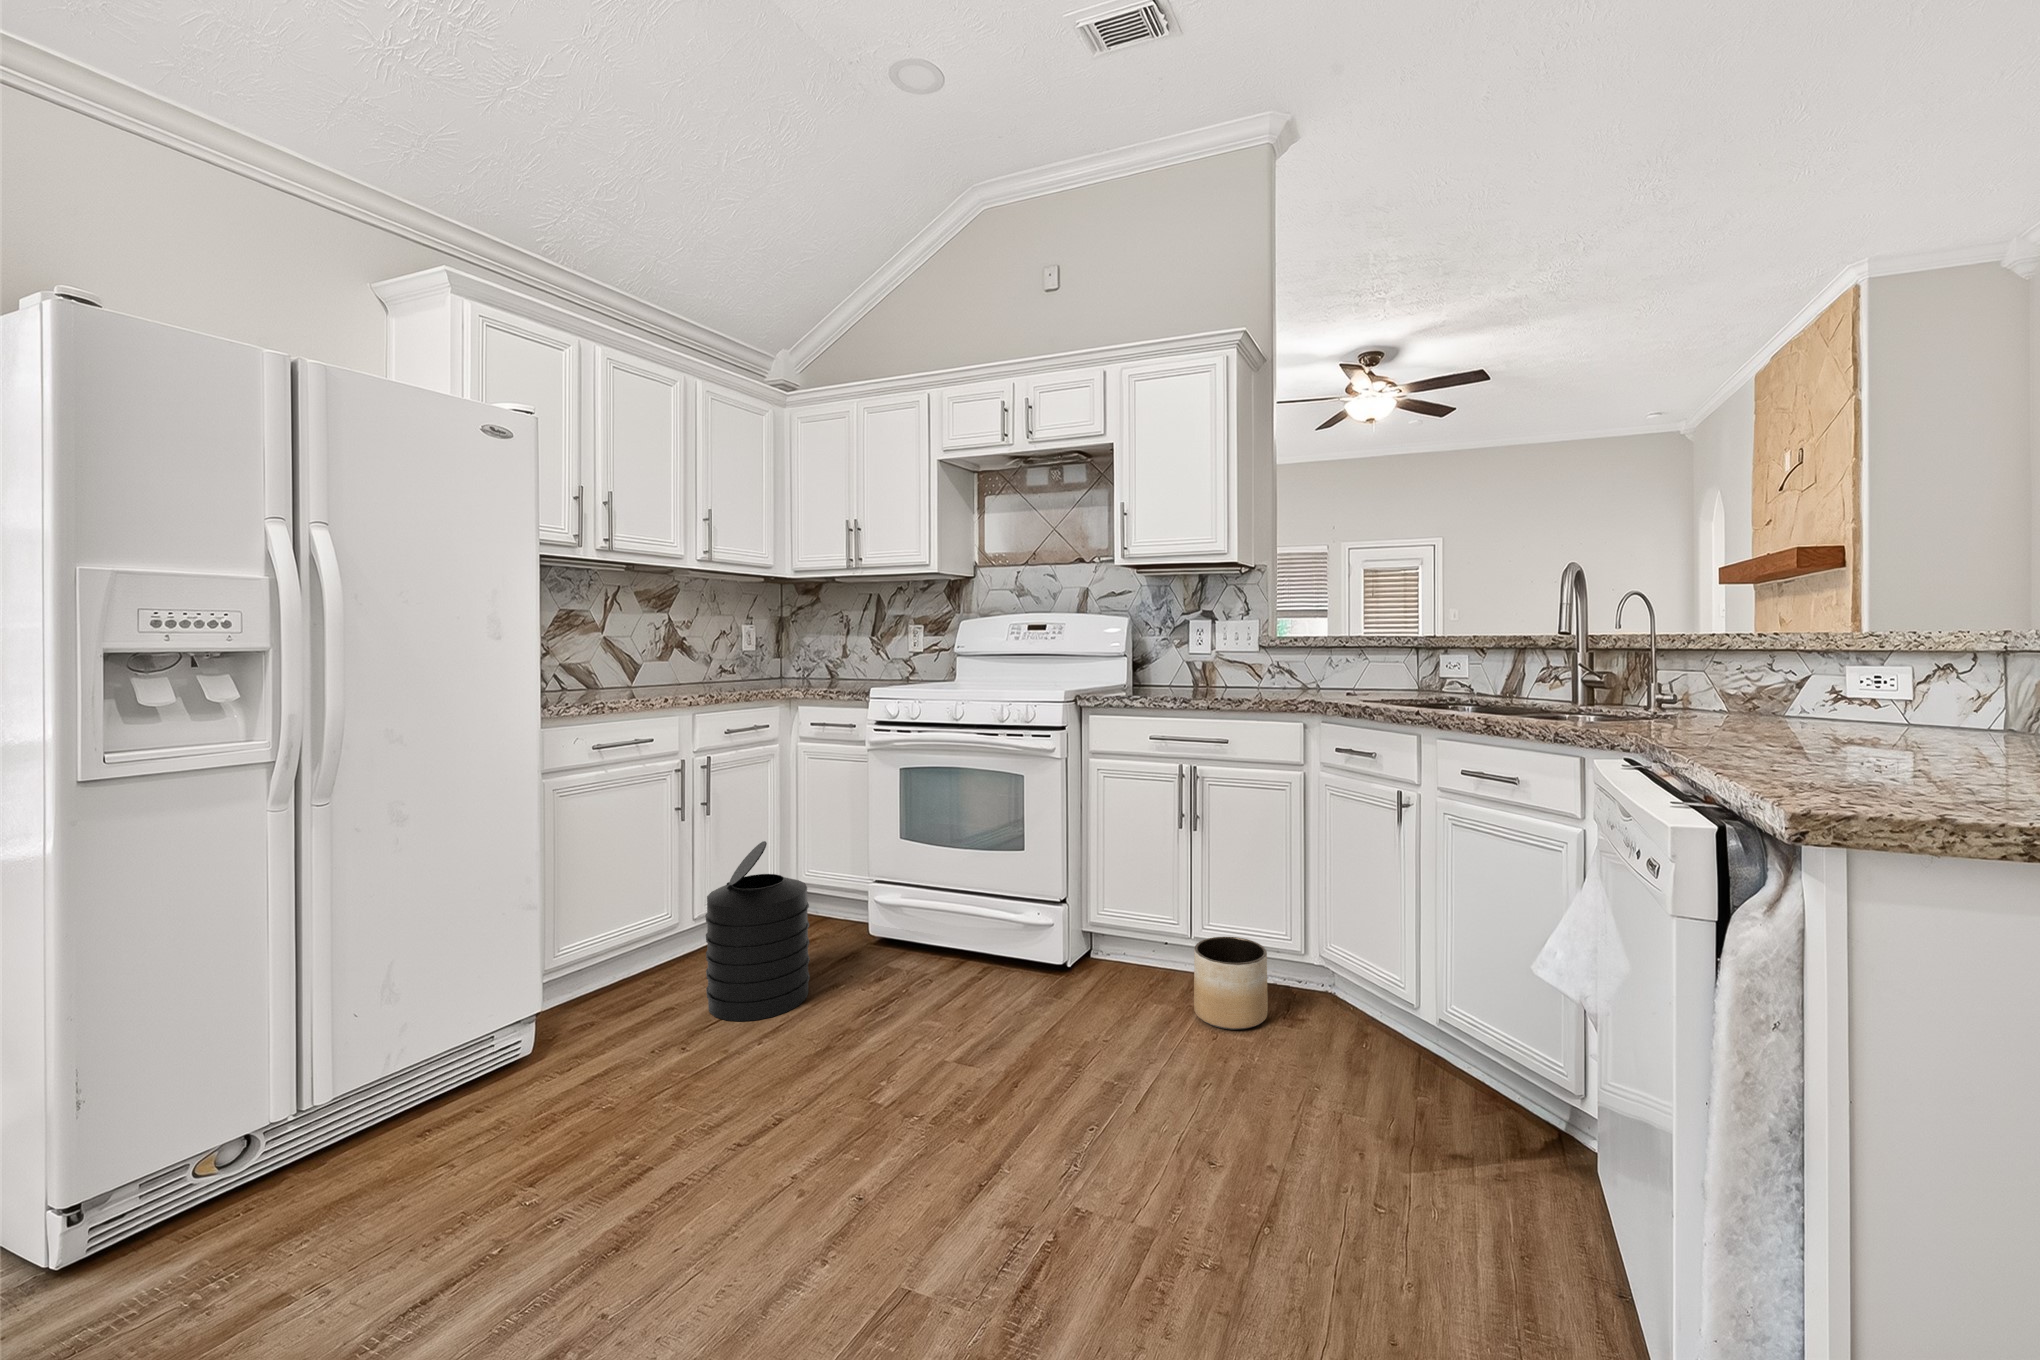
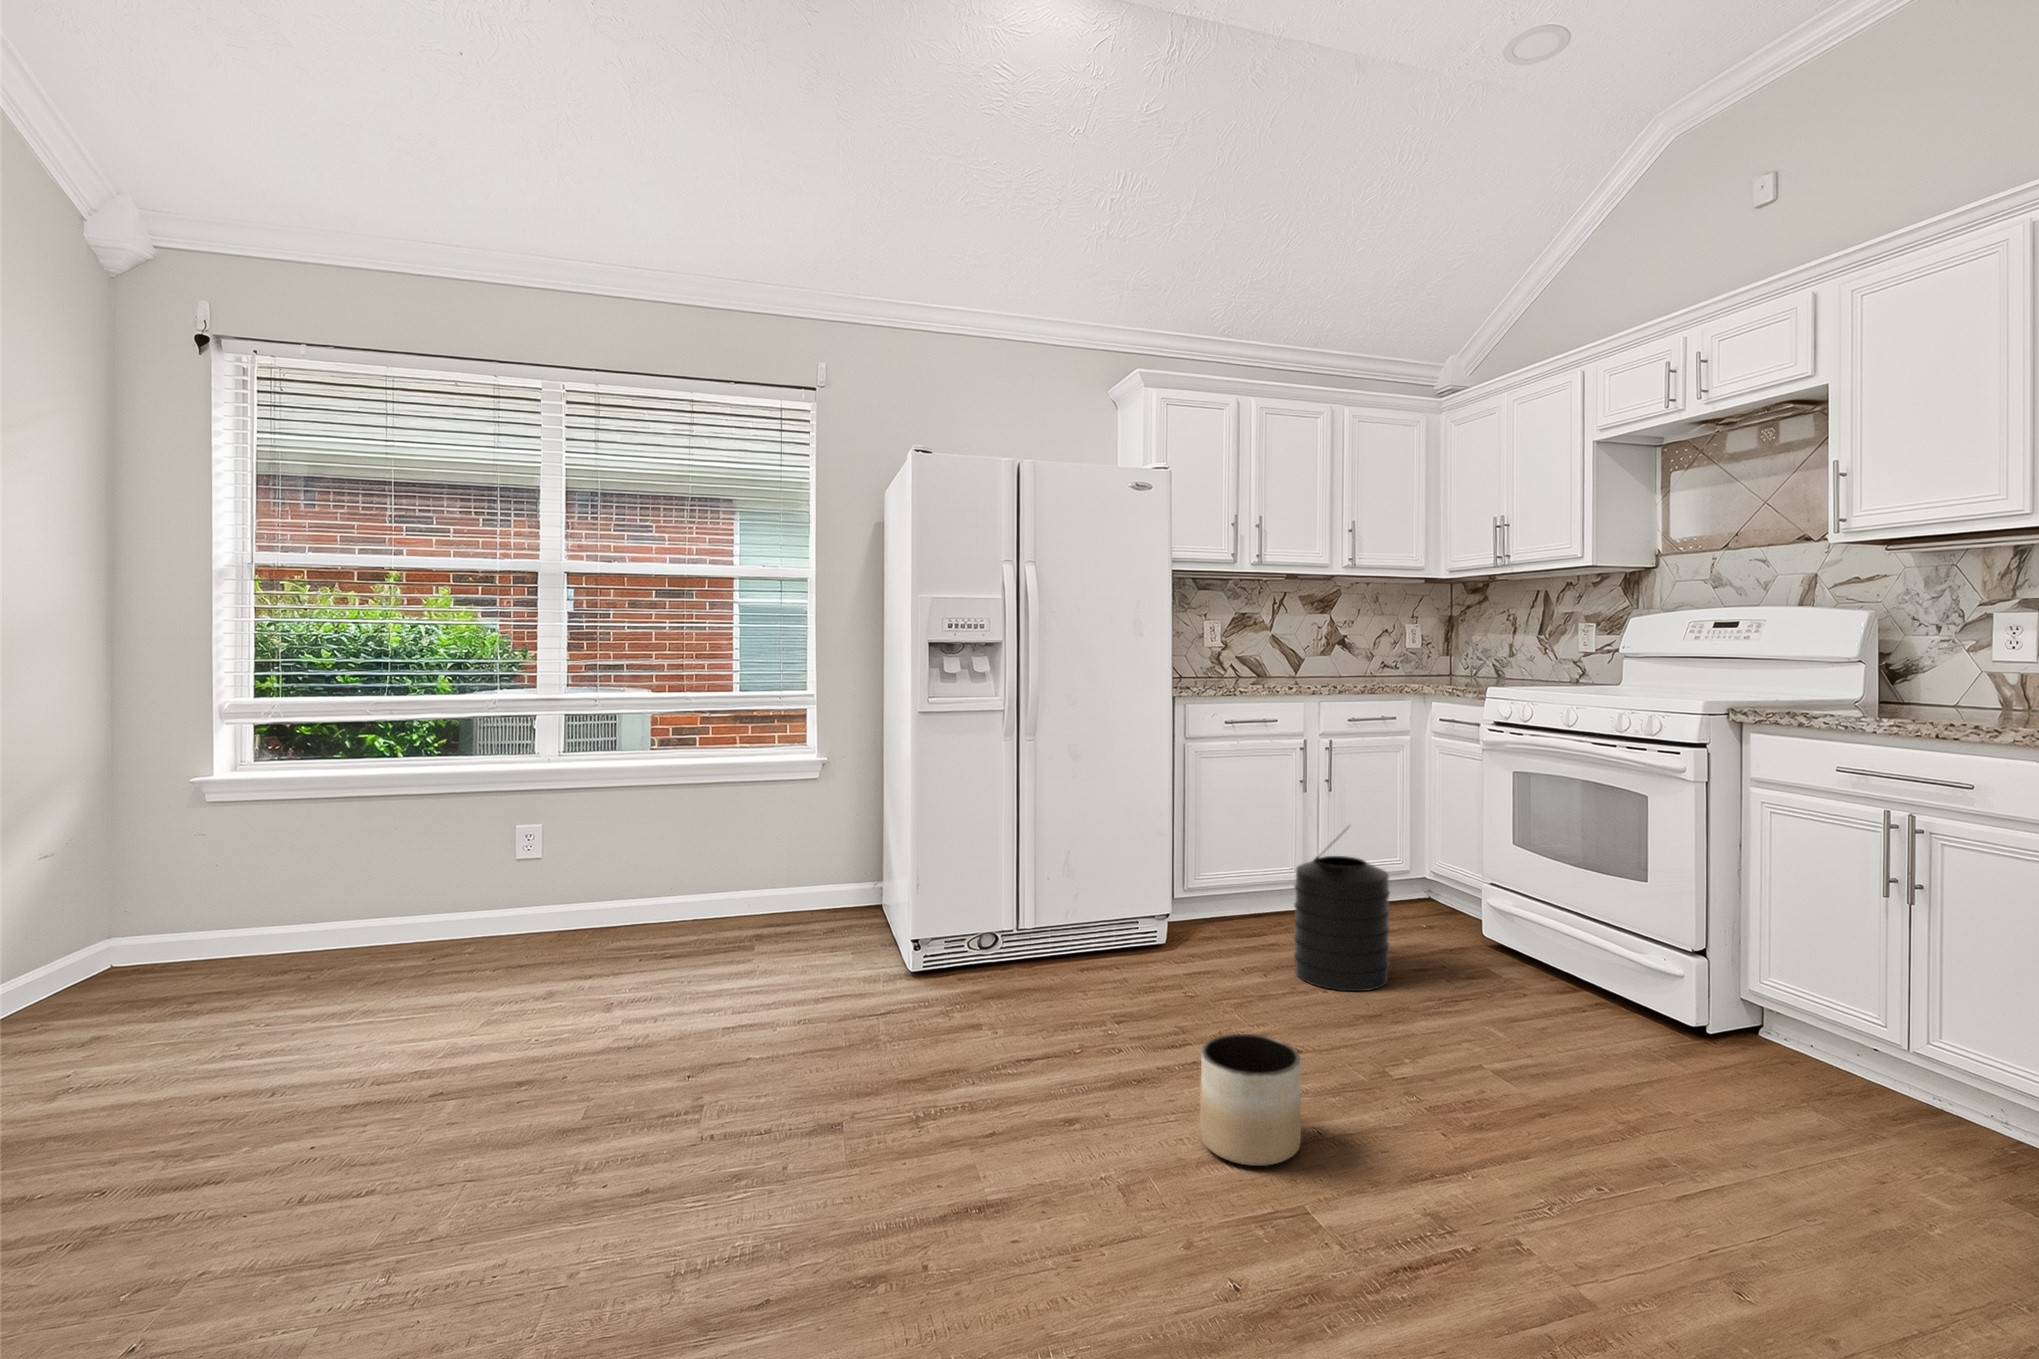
planter: present [1194,937,1268,1030] -> present [1200,1034,1301,1166]

